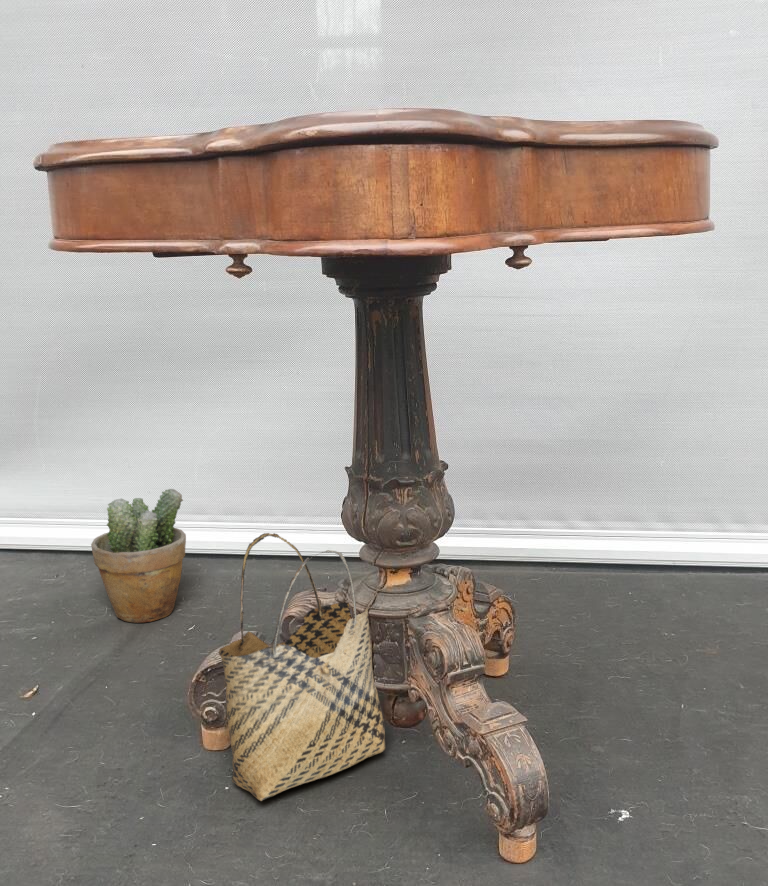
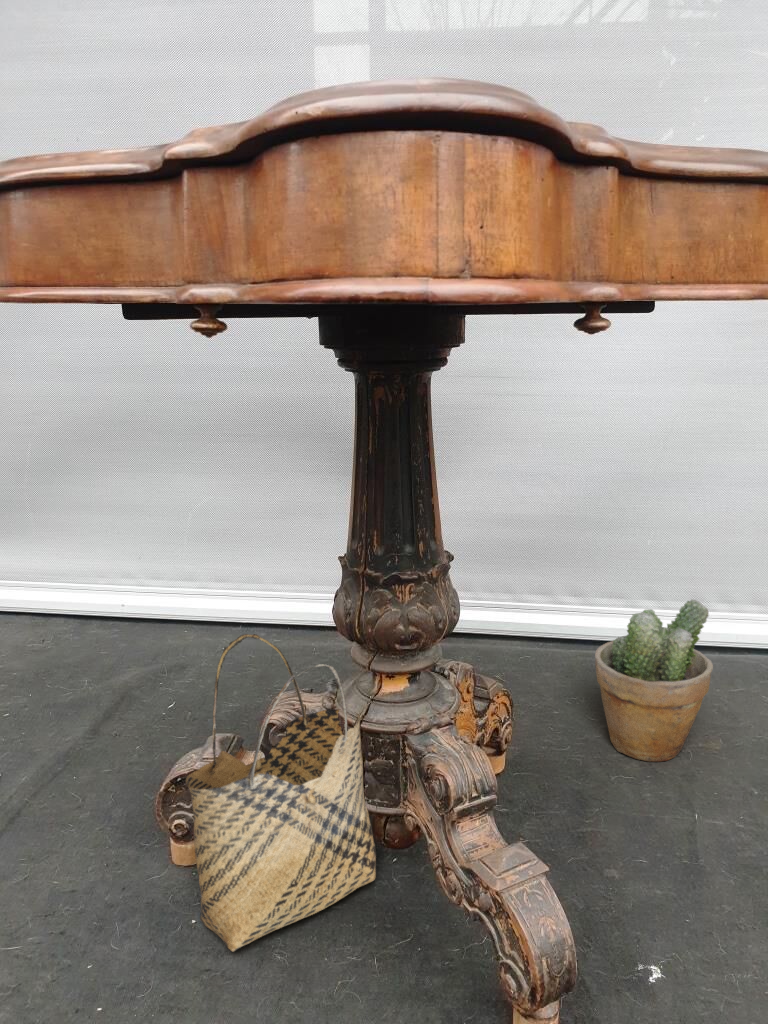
potted plant: present [91,489,186,623] -> present [595,600,713,762]

